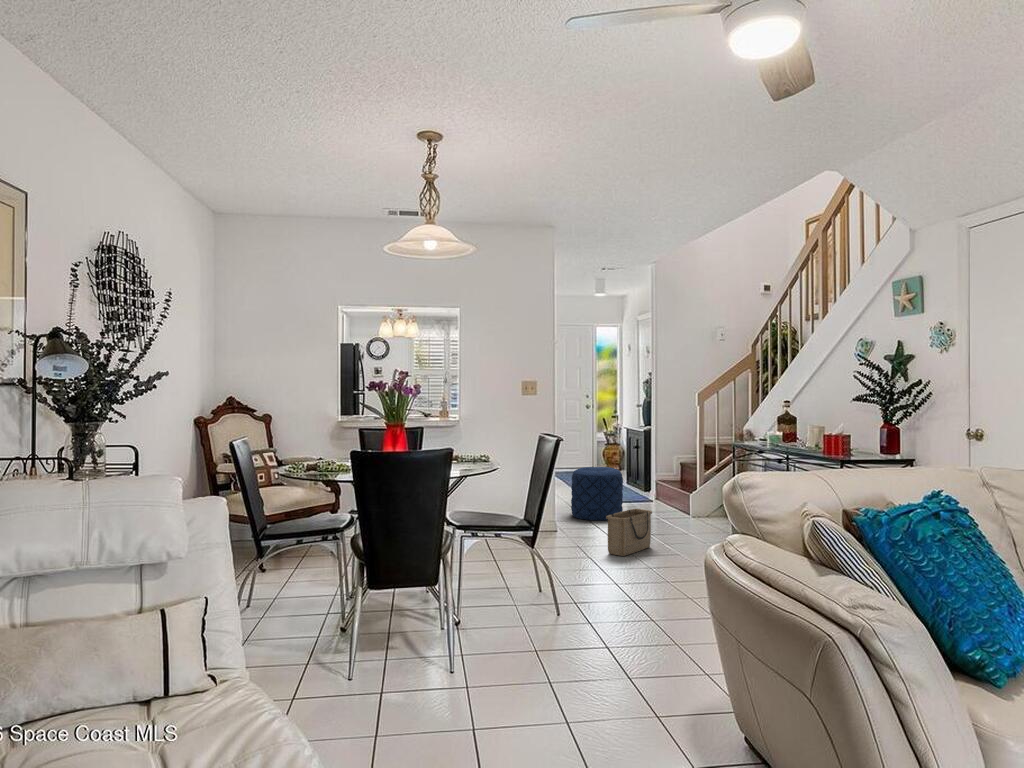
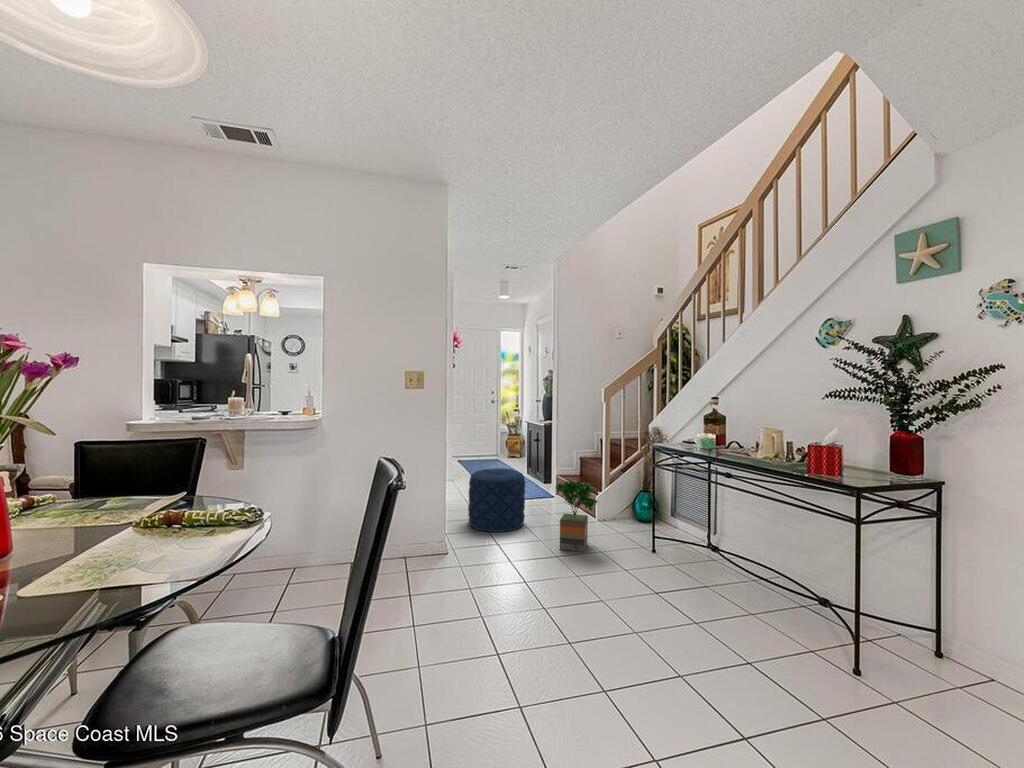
potted tree: none [647,472,686,532] -> present [556,480,597,552]
basket: present [606,509,652,556] -> none [505,536,564,613]

